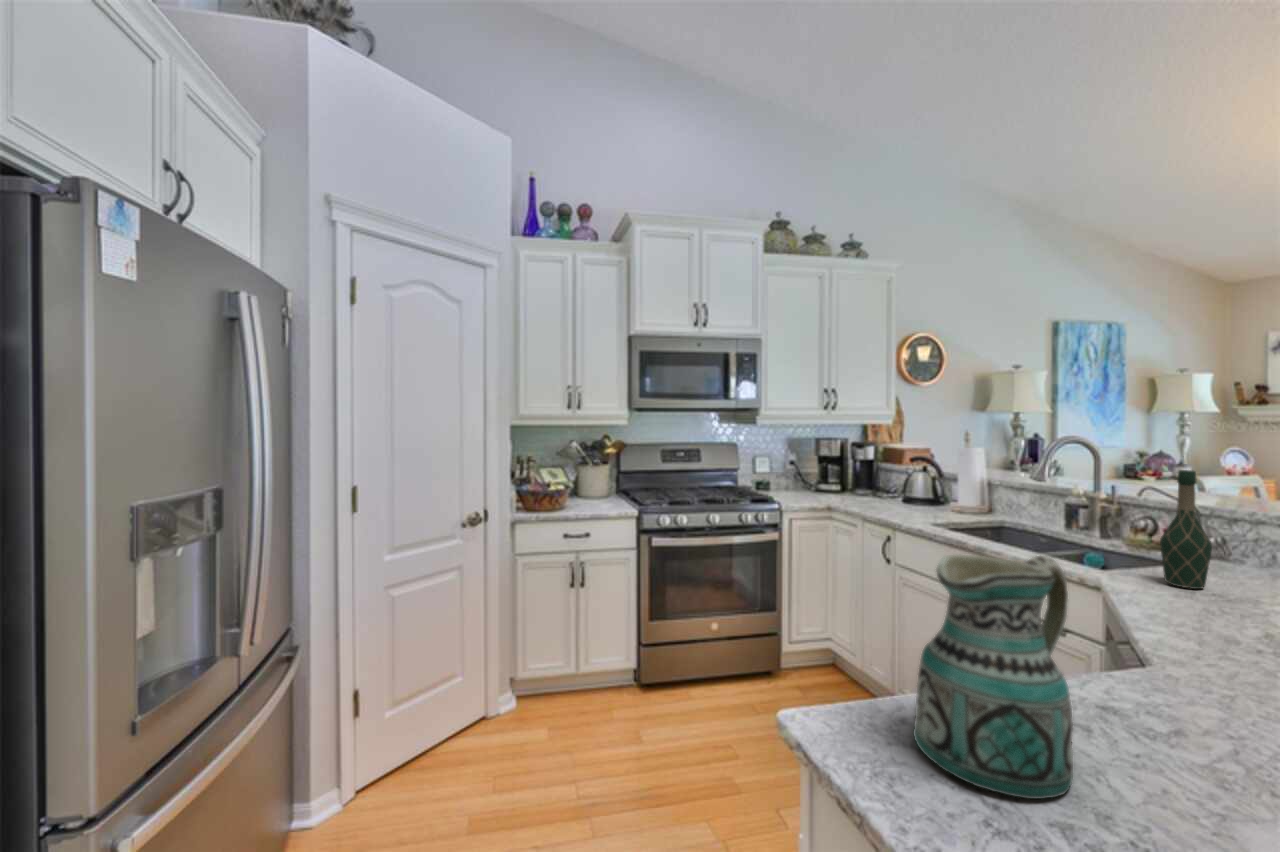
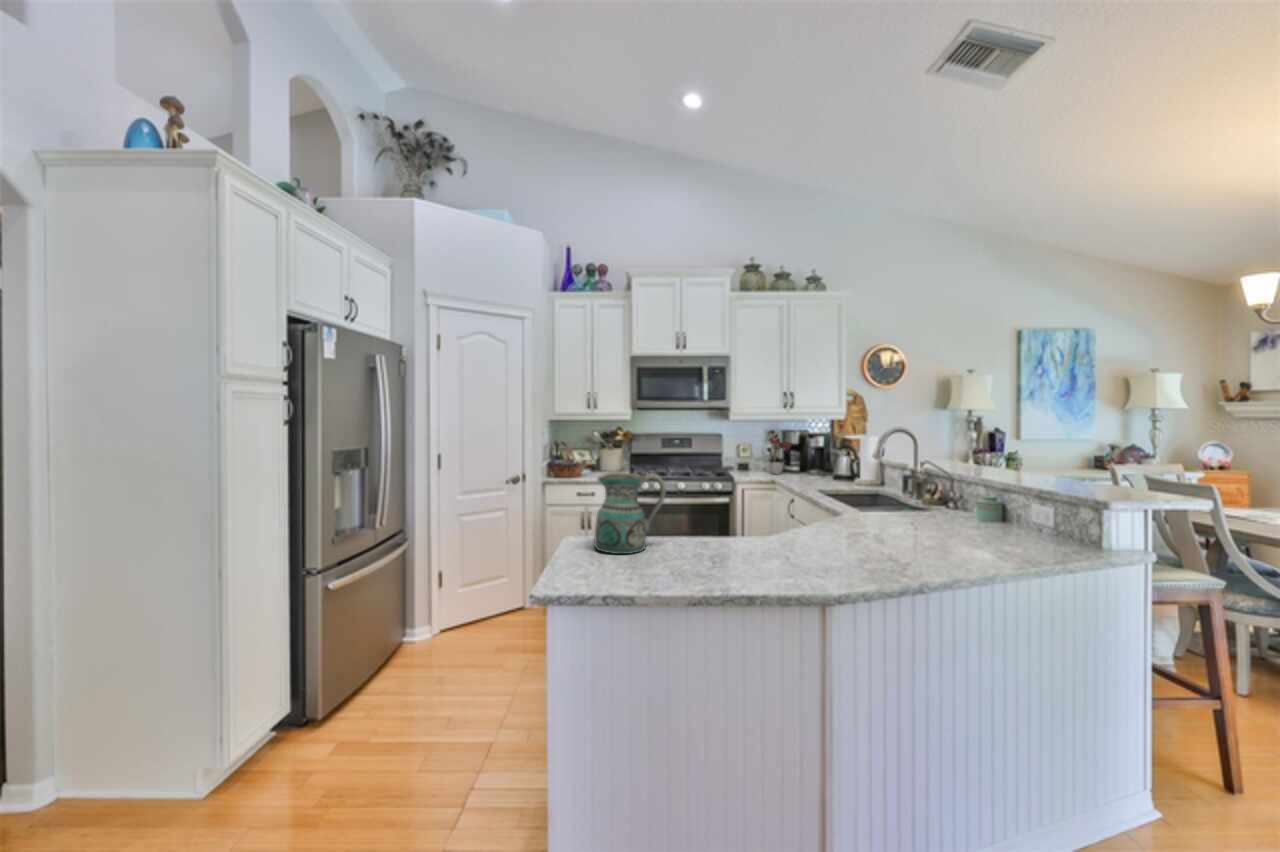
flower arrangement: none [803,435,840,496] -> present [766,430,792,474]
wine bottle: present [1160,470,1212,589] -> none [873,448,898,520]

